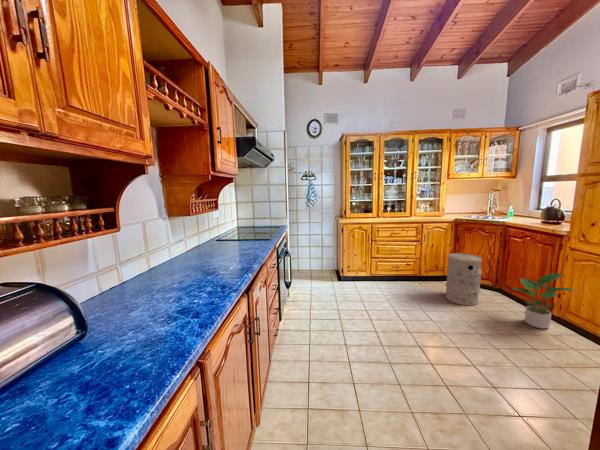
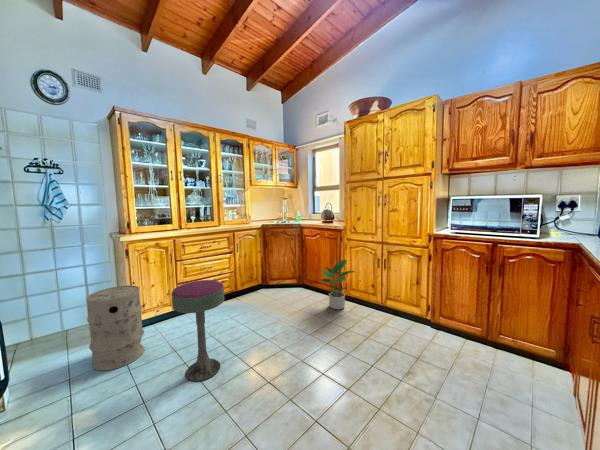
trash can: present [446,253,482,306] -> present [86,286,144,371]
bar stool: none [359,258,395,325] -> present [172,280,224,381]

